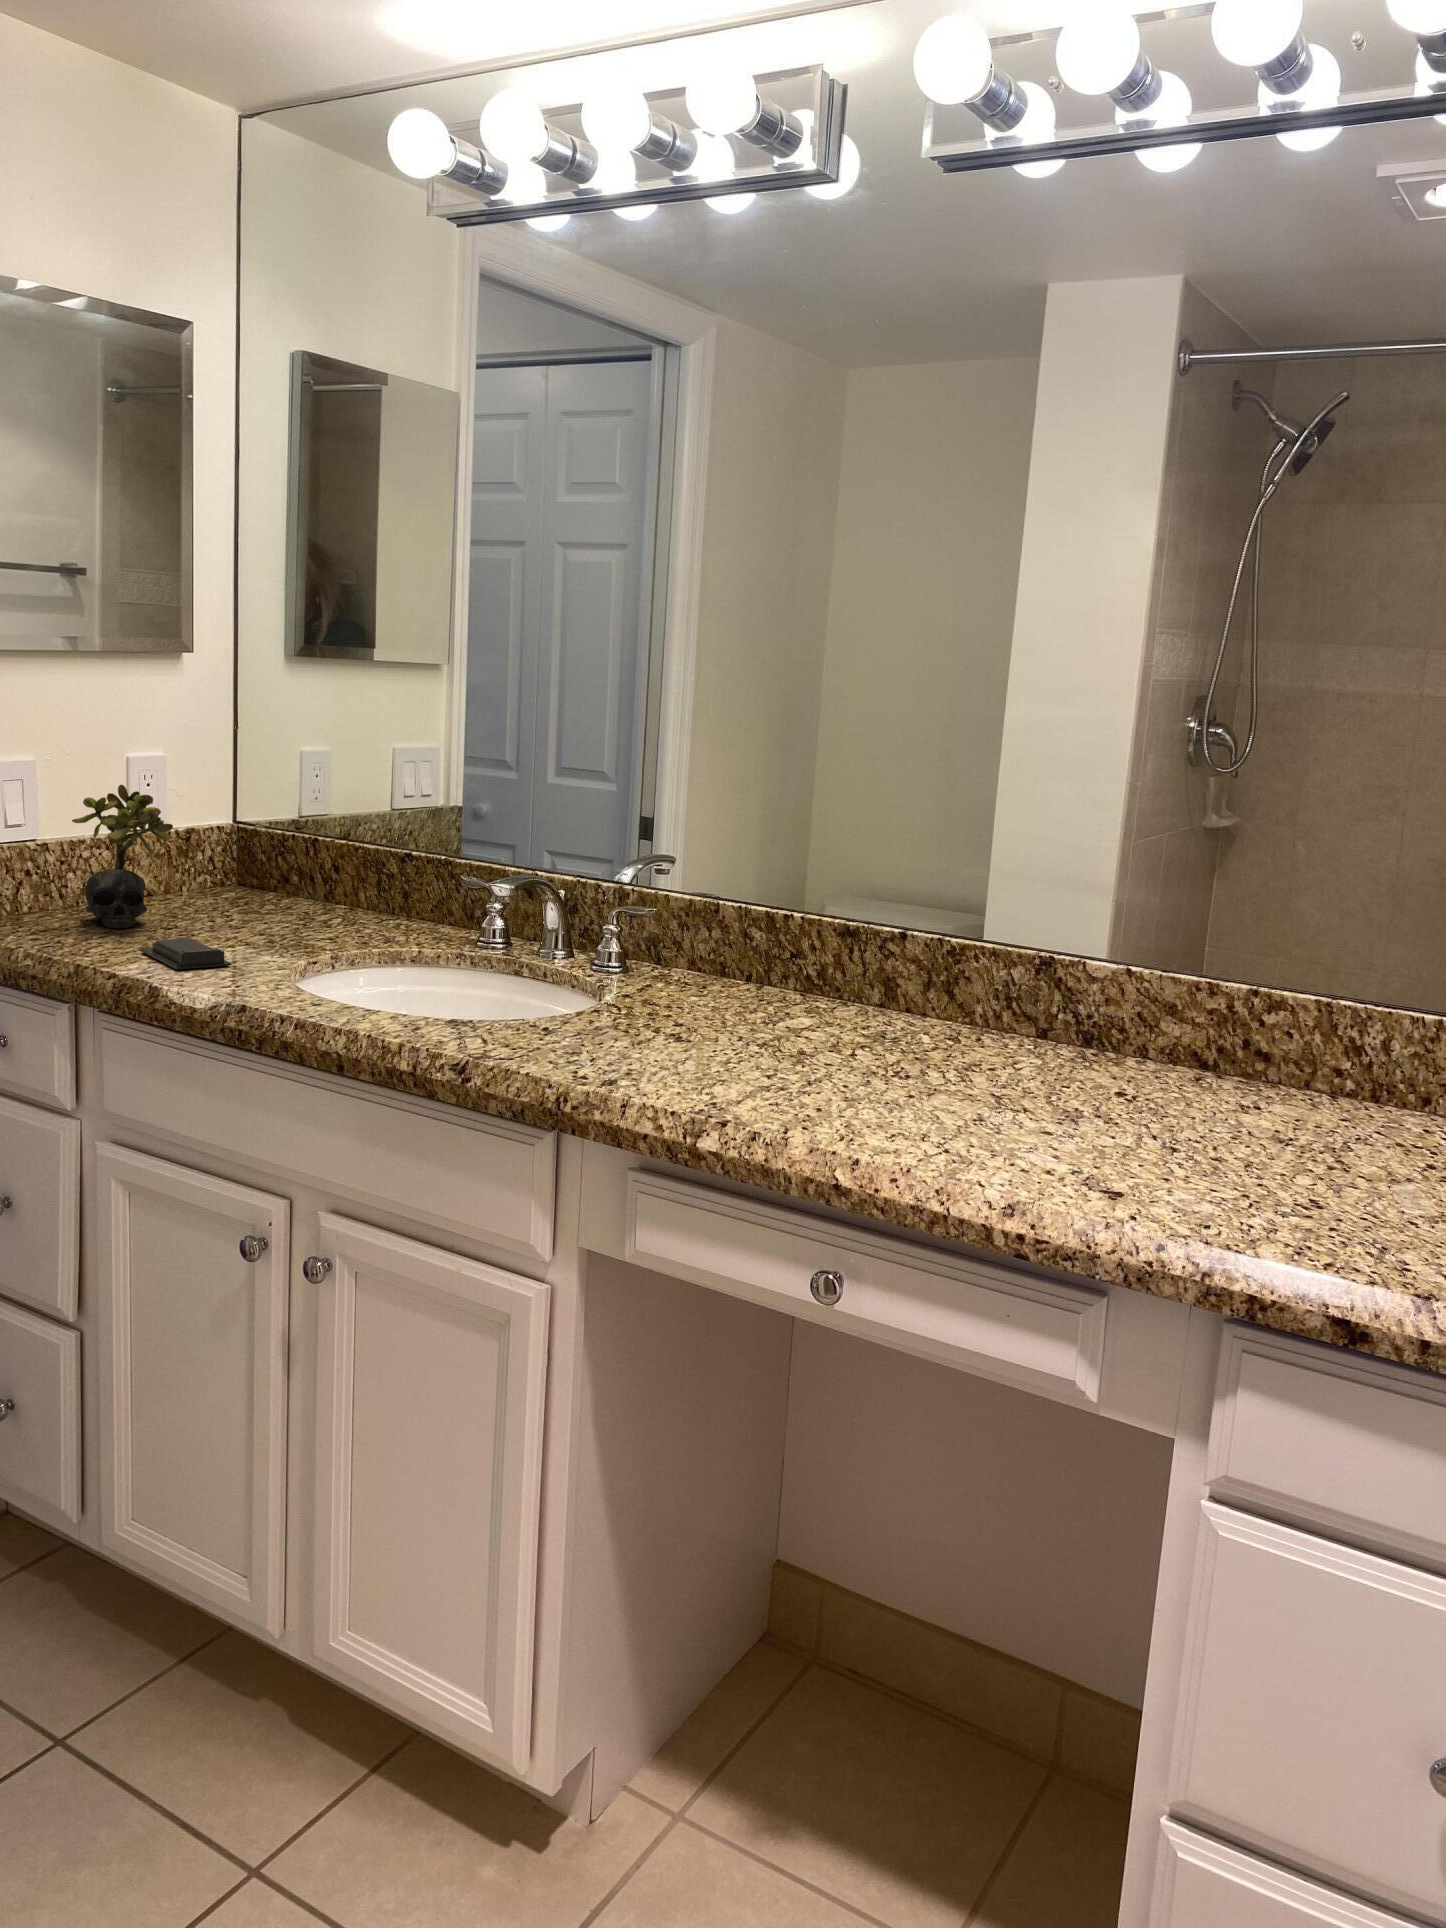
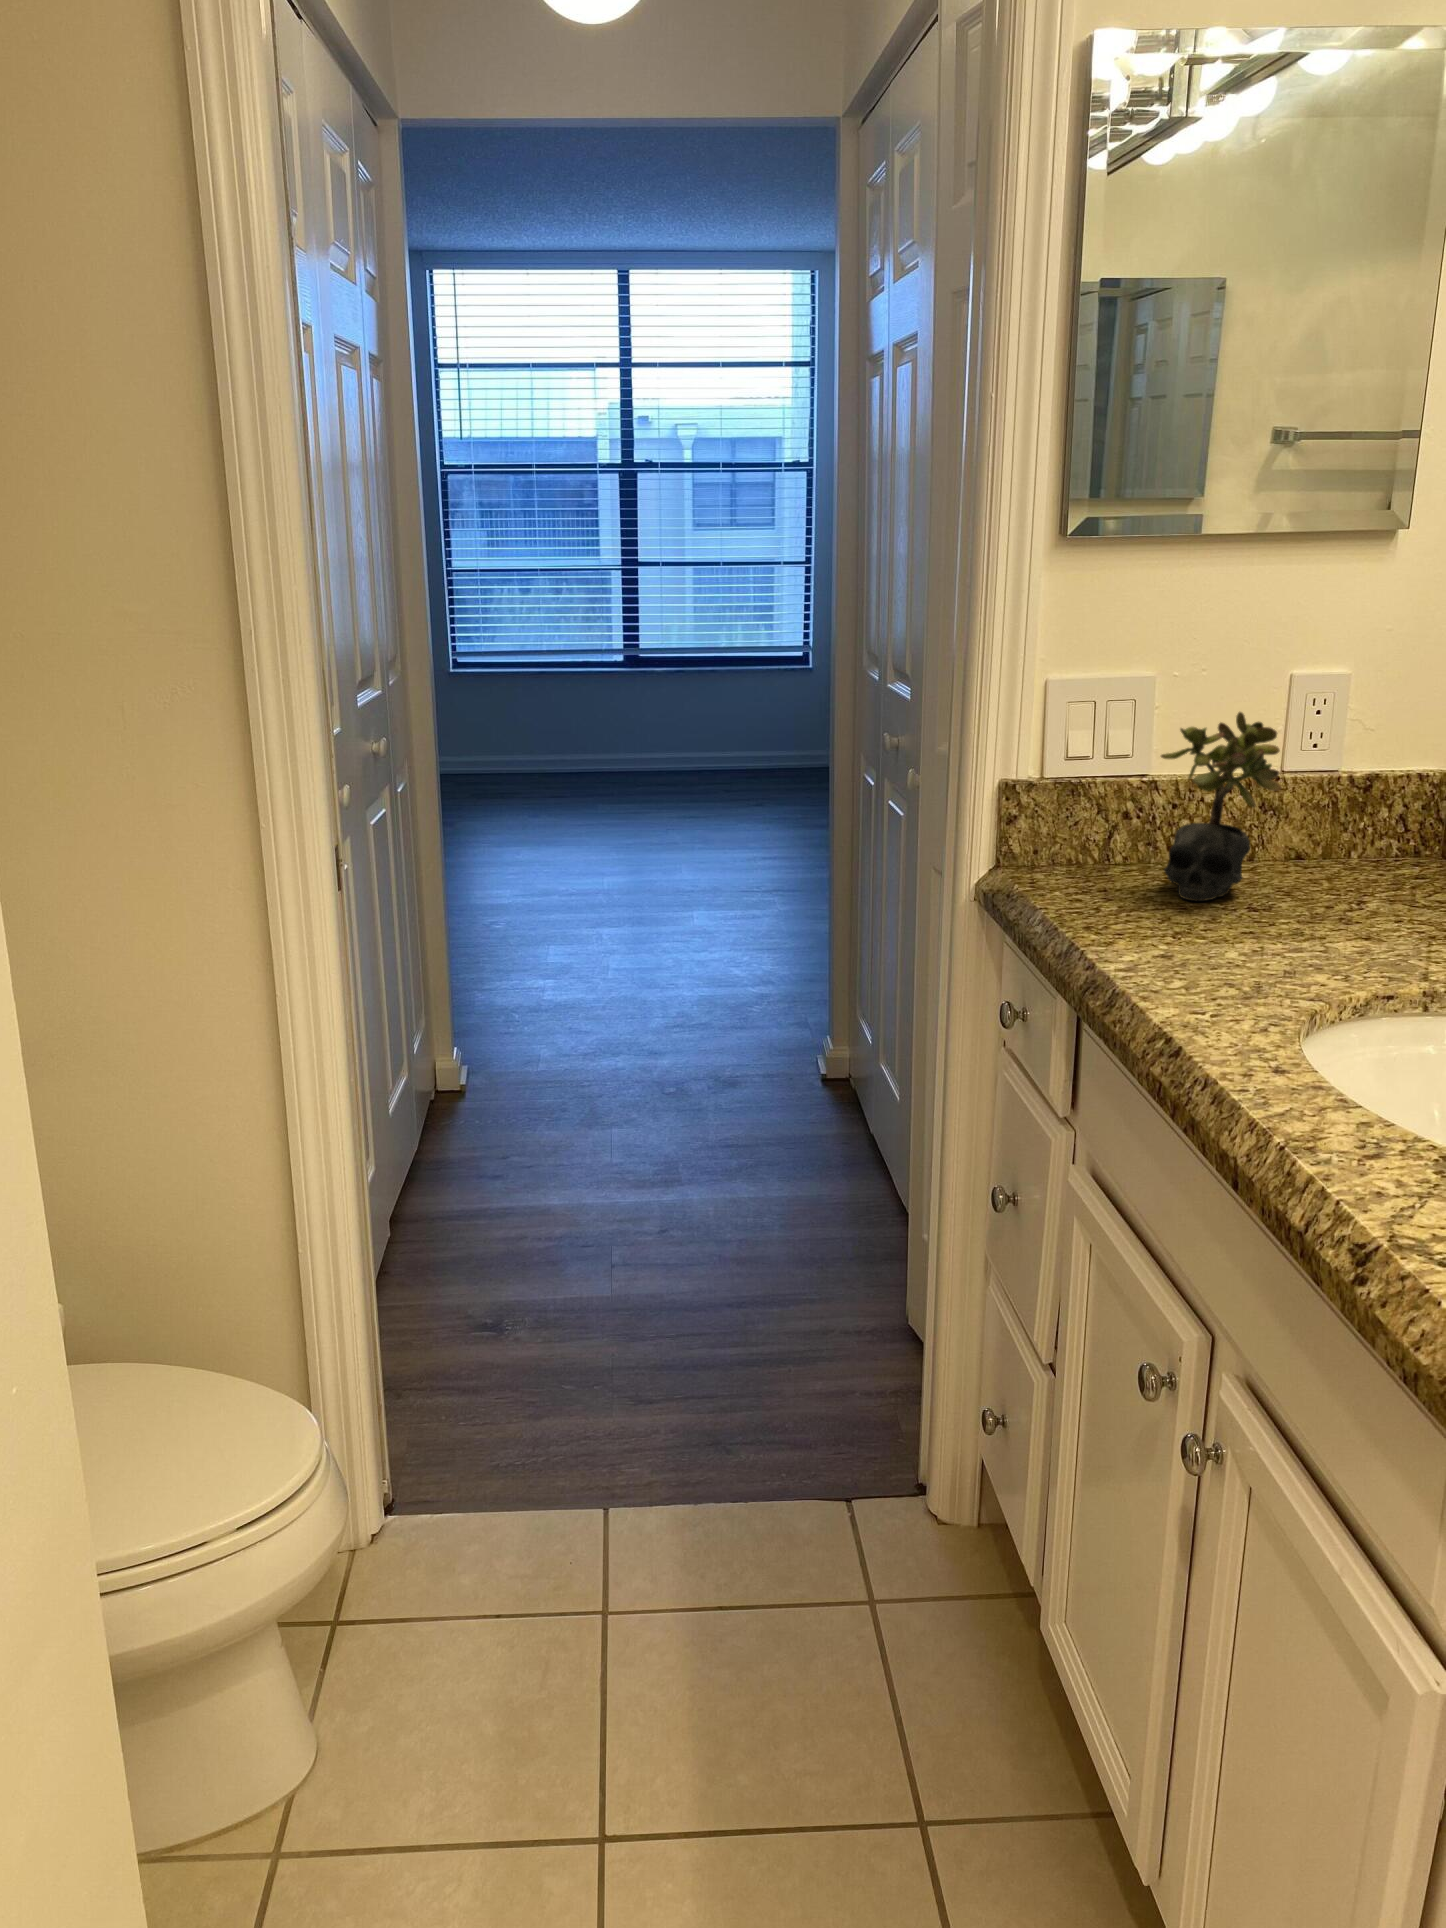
soap bar: present [140,938,232,969] -> none [1168,928,1254,981]

